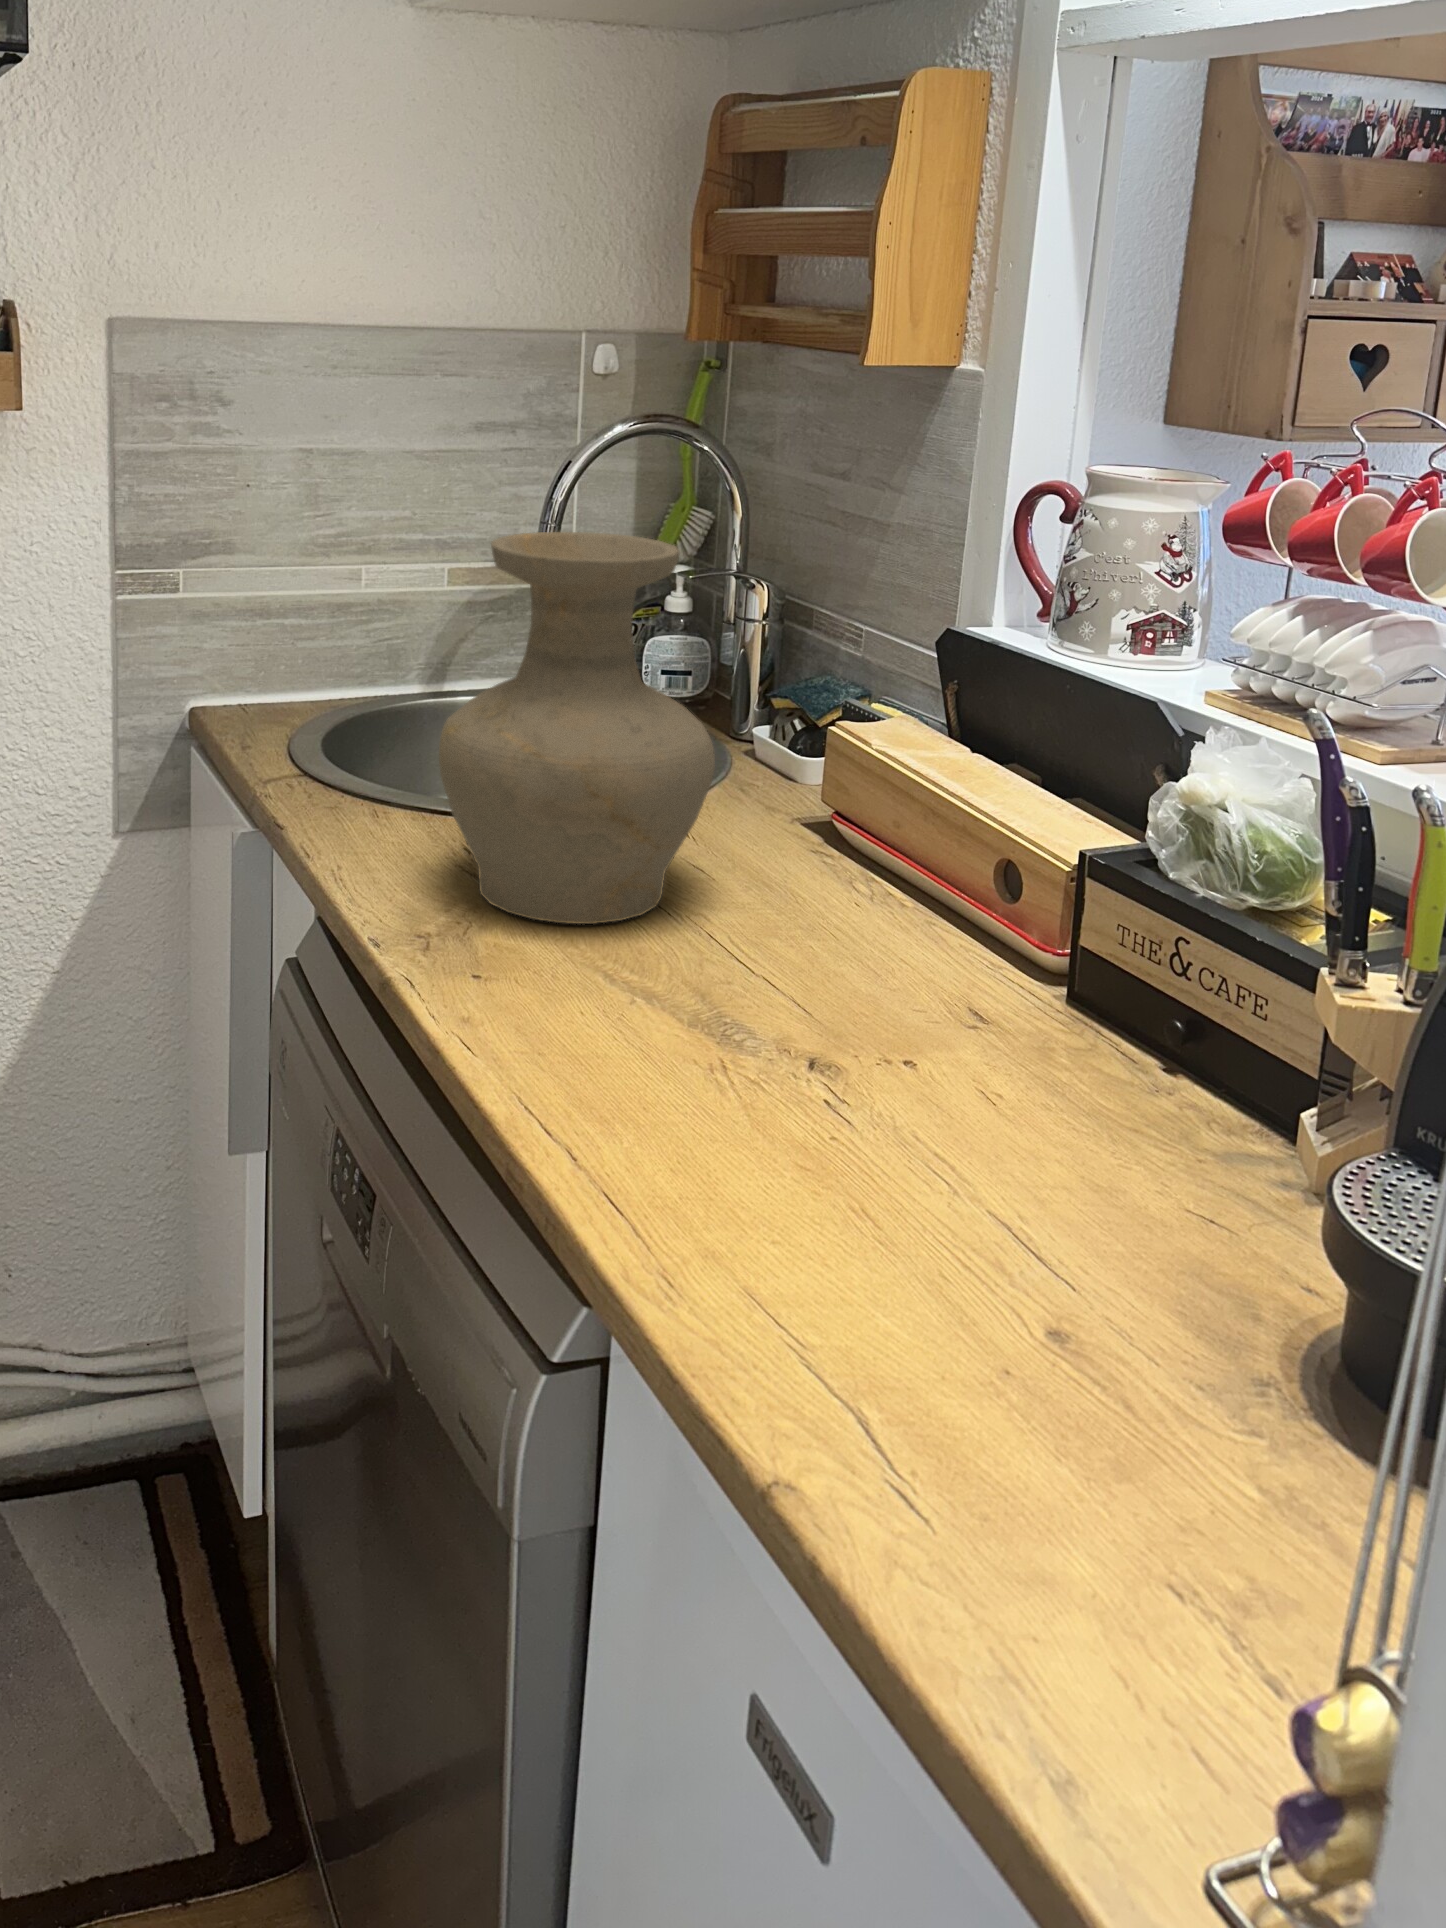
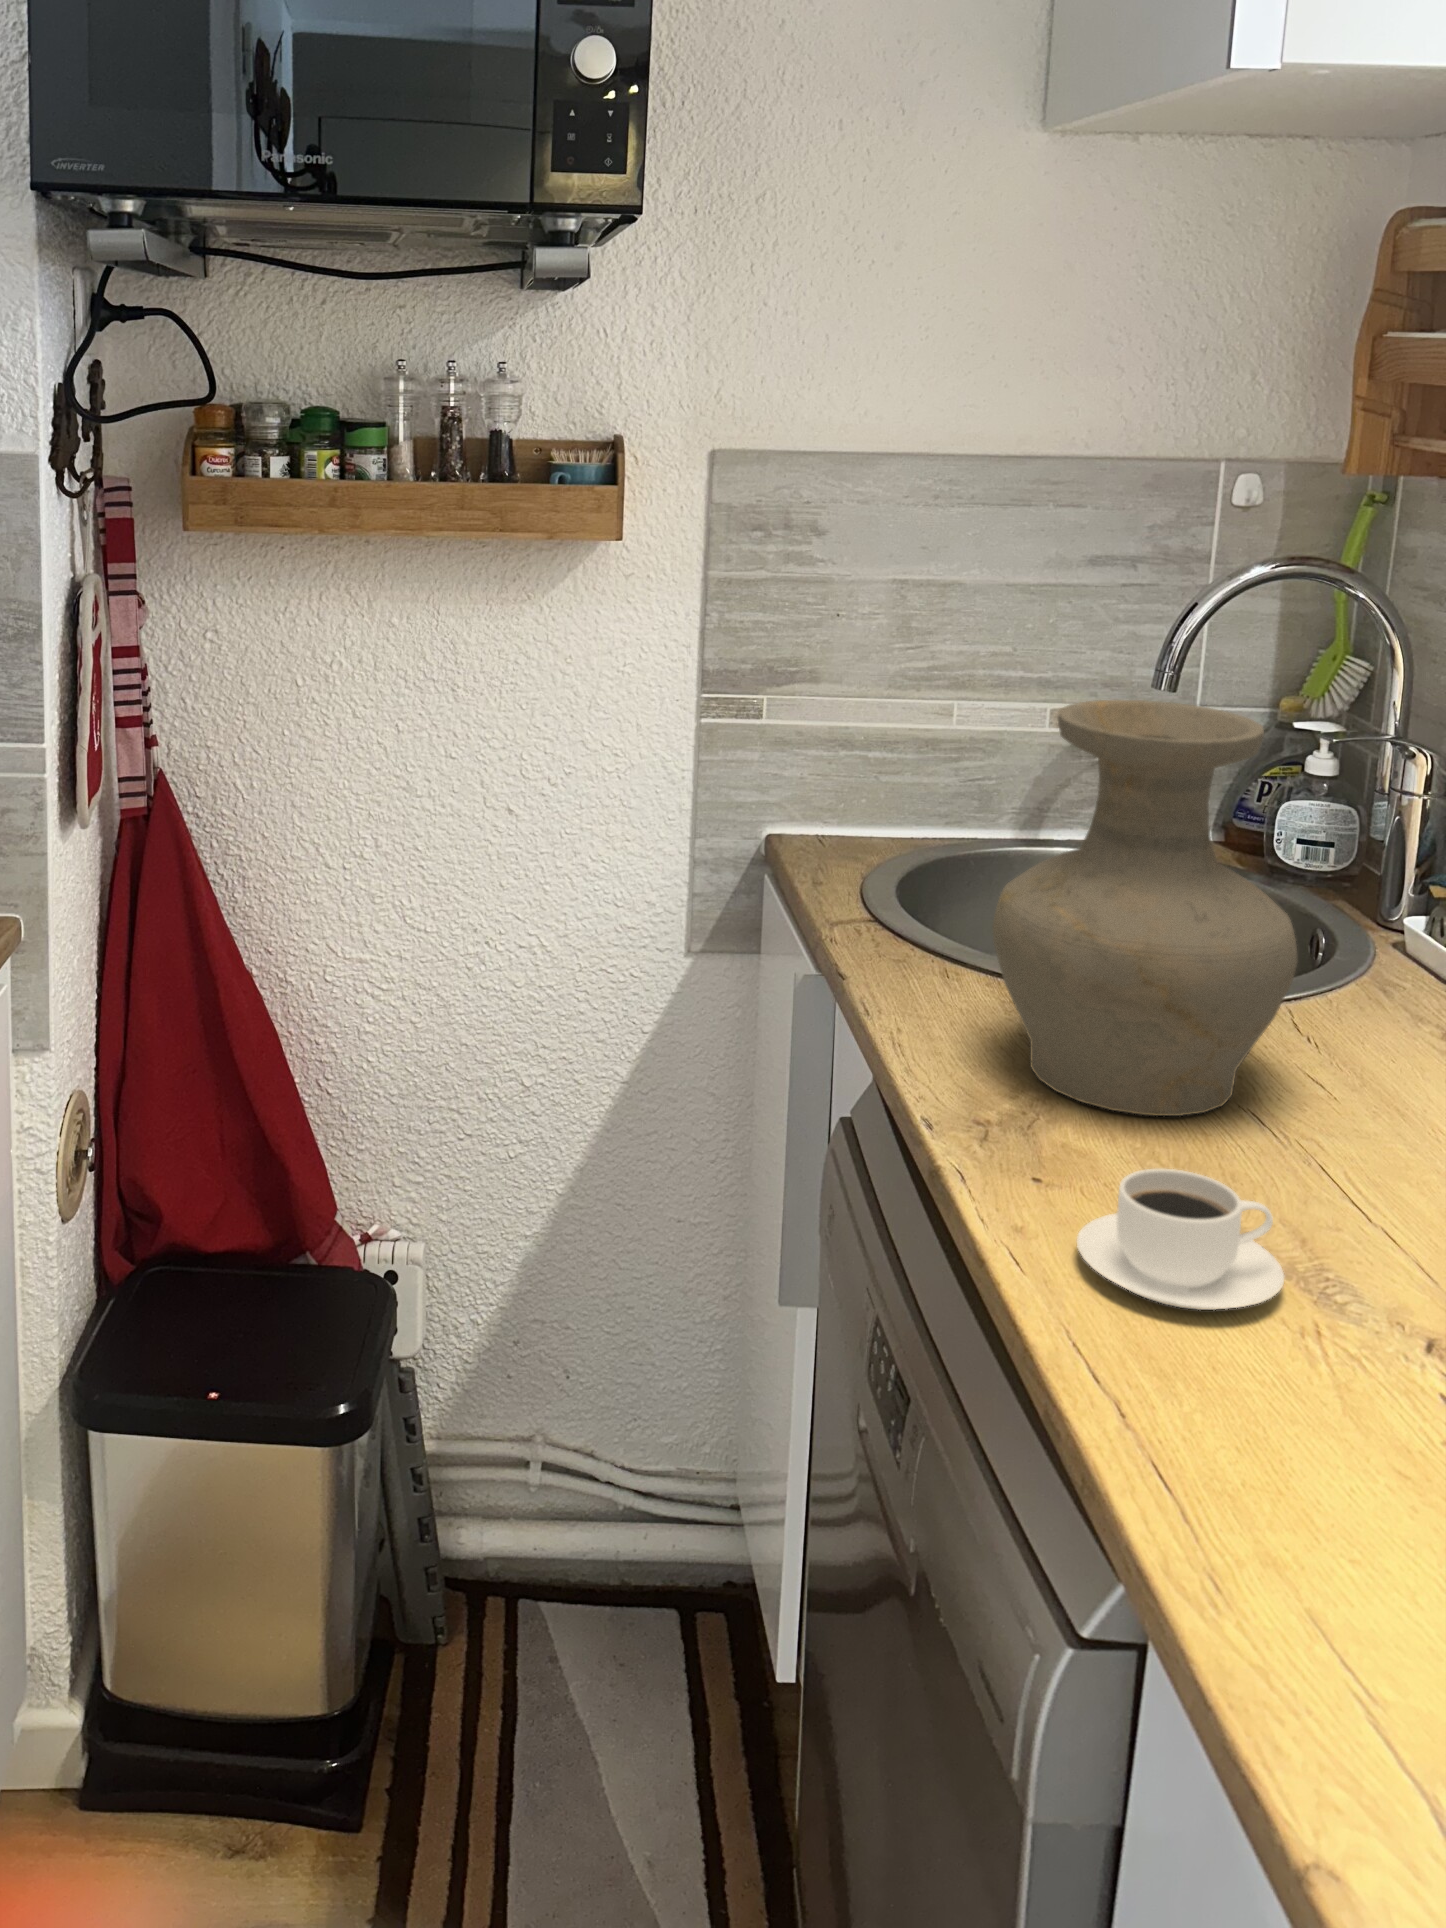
coffee cup: none [563,966,754,1096] -> present [1077,1169,1284,1310]

